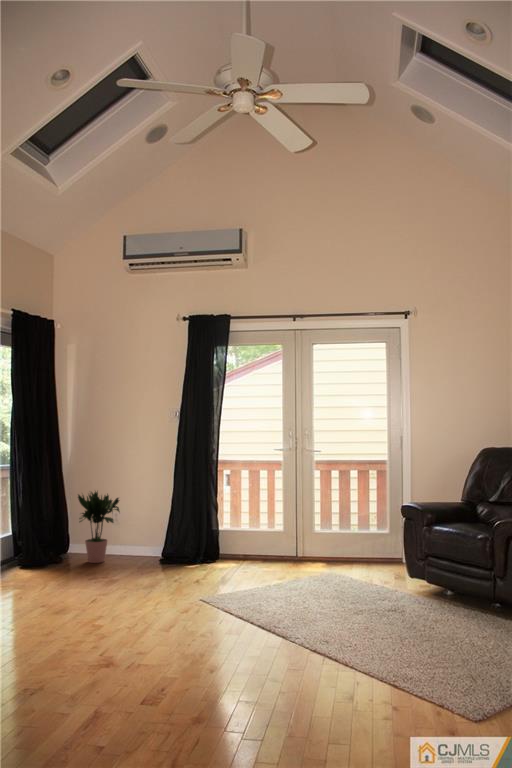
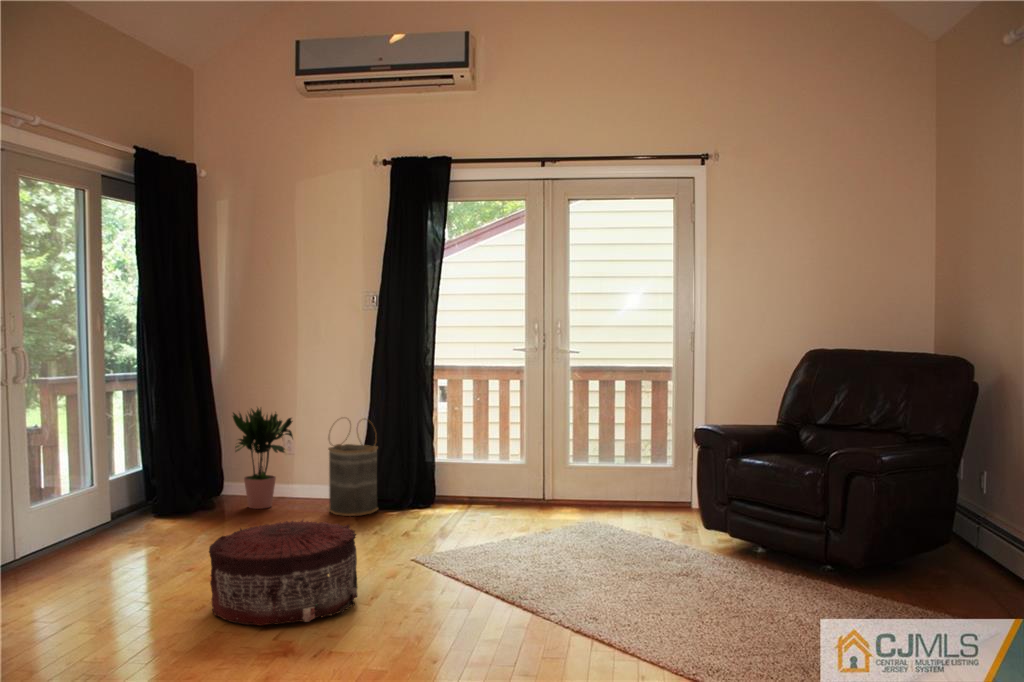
basket: none [144,497,180,568] -> present [328,419,378,516]
pouf: none [64,571,164,645] -> present [209,520,358,626]

